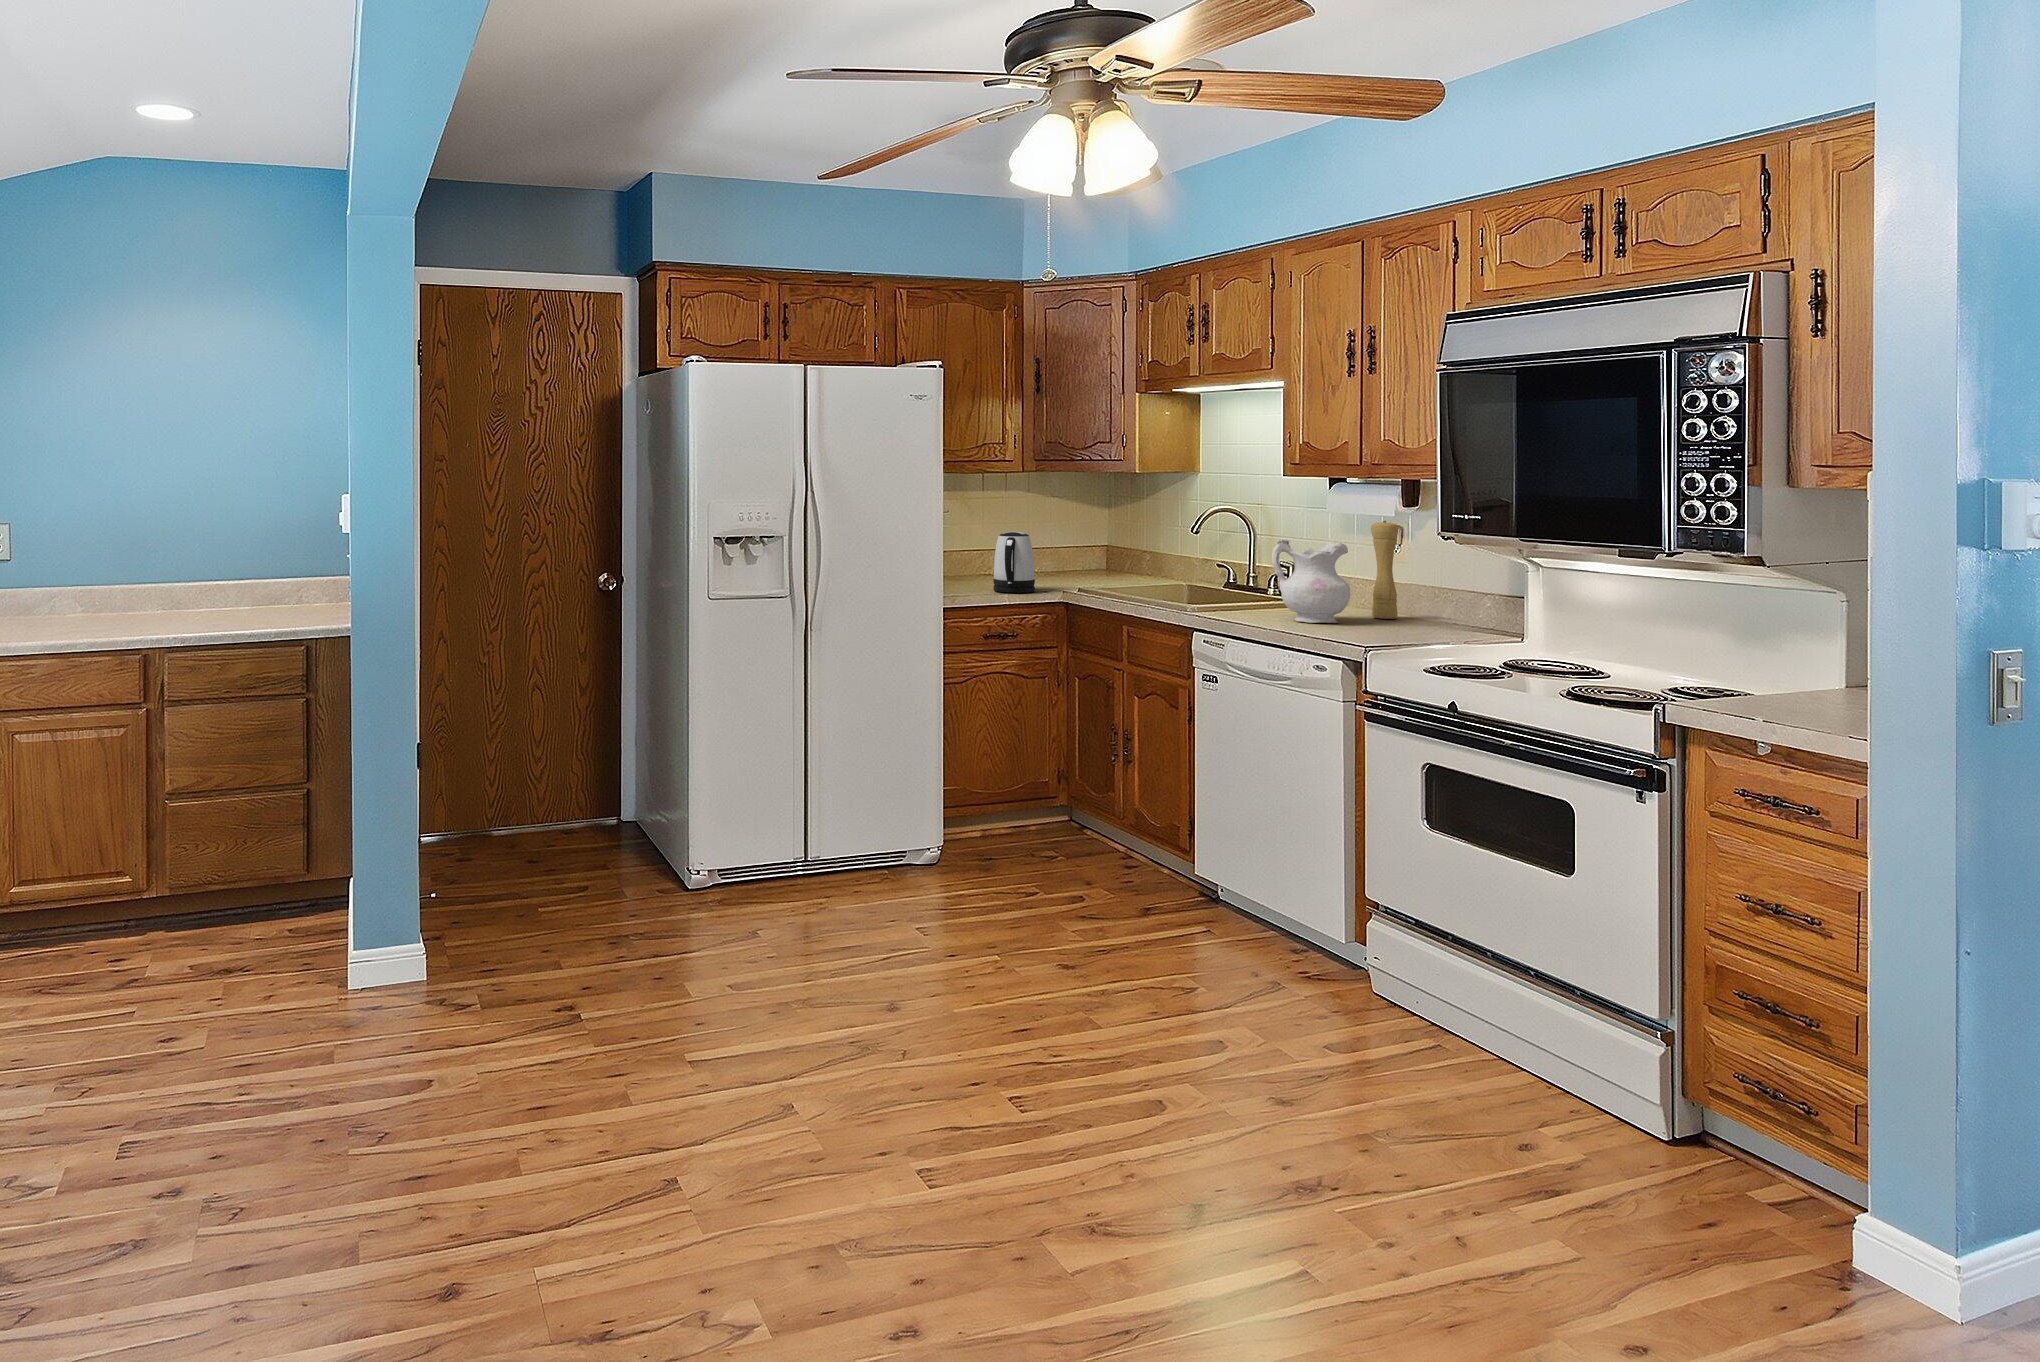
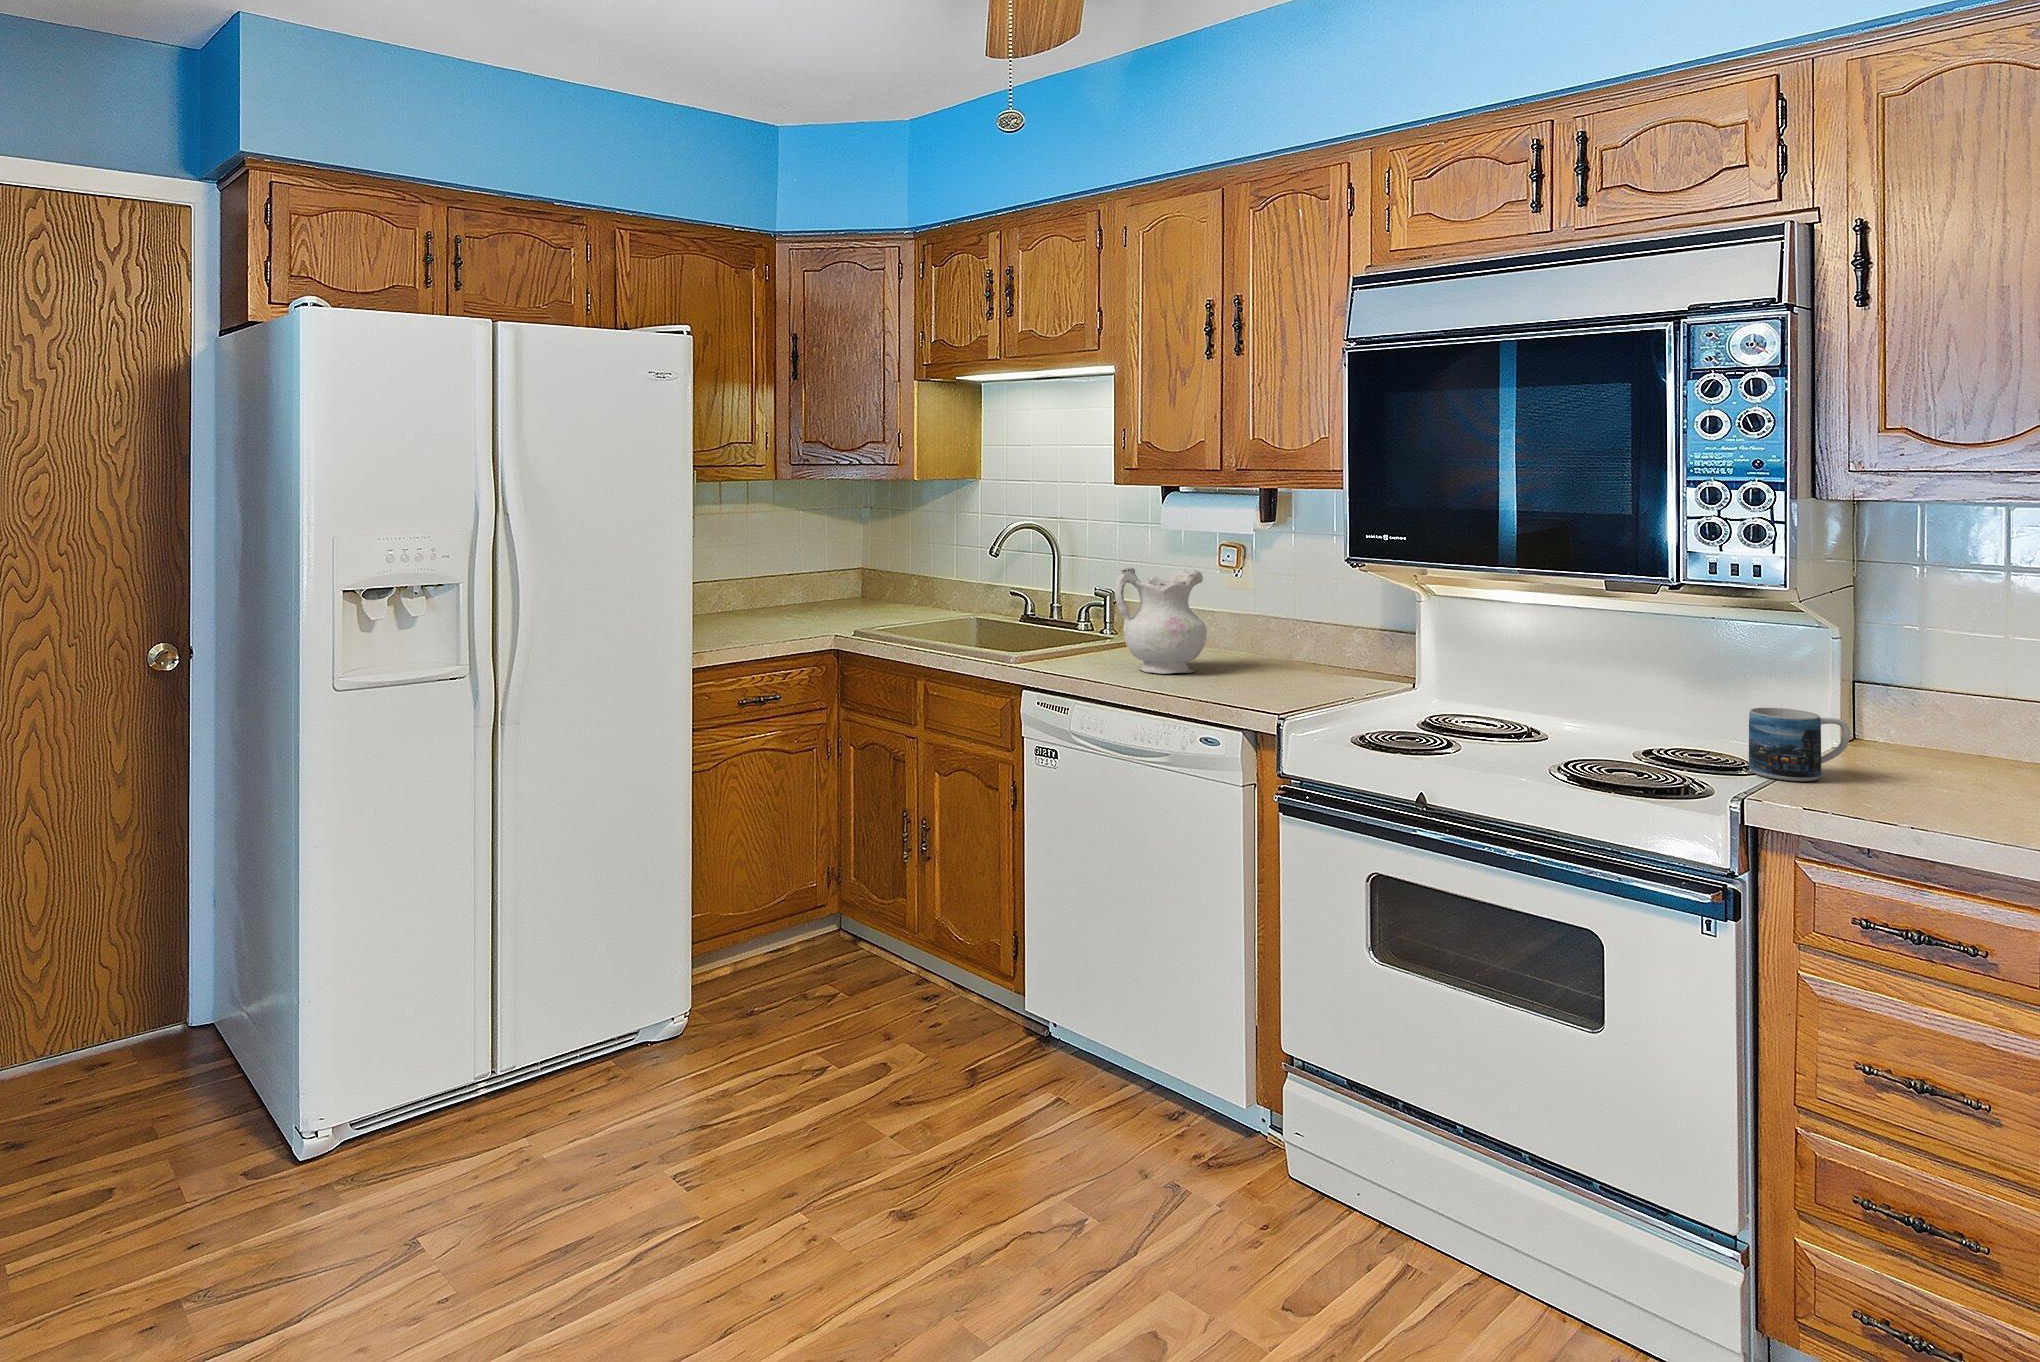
pepper mill: present [1371,521,1398,619] -> none [1218,540,1250,662]
kettle: present [993,532,1035,593] -> none [741,560,795,642]
mug: none [1722,649,1808,704] -> present [1749,708,1850,781]

